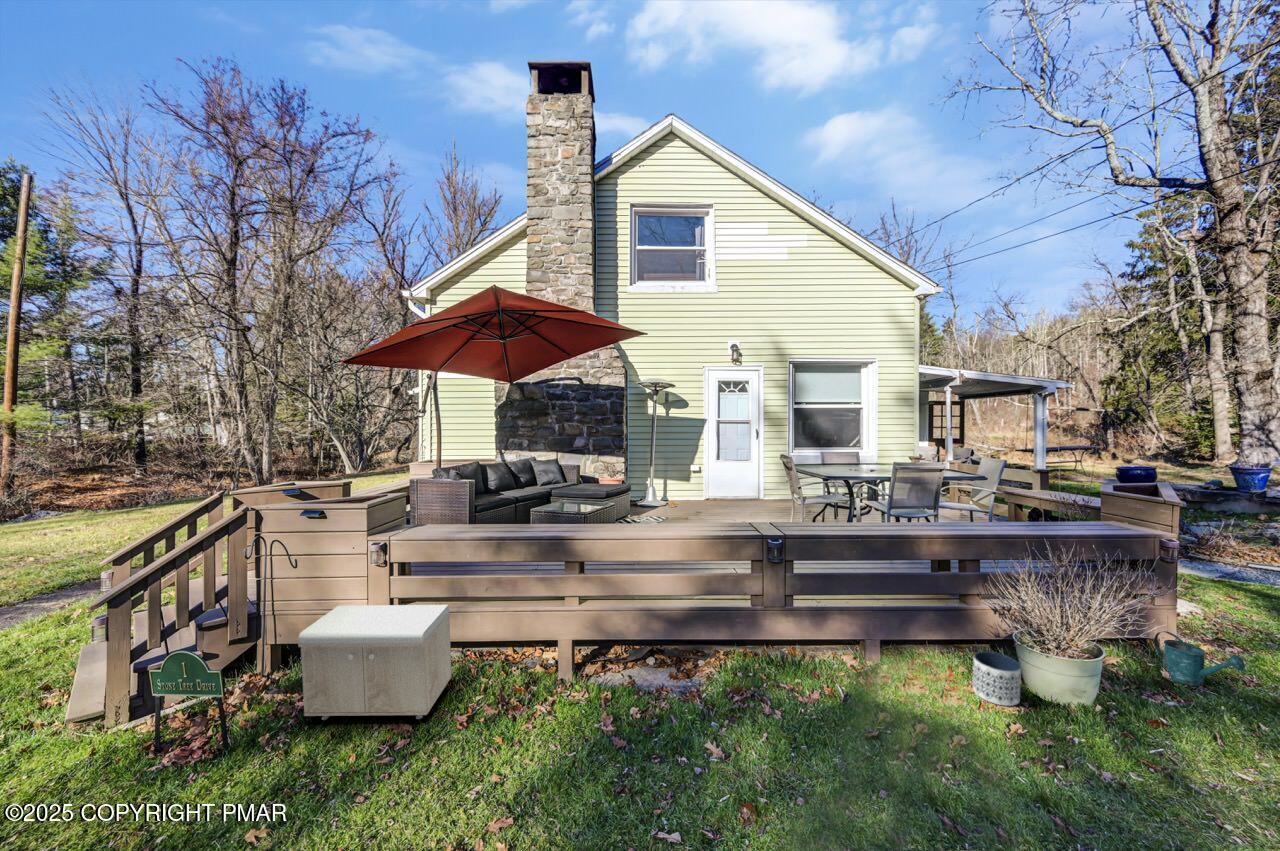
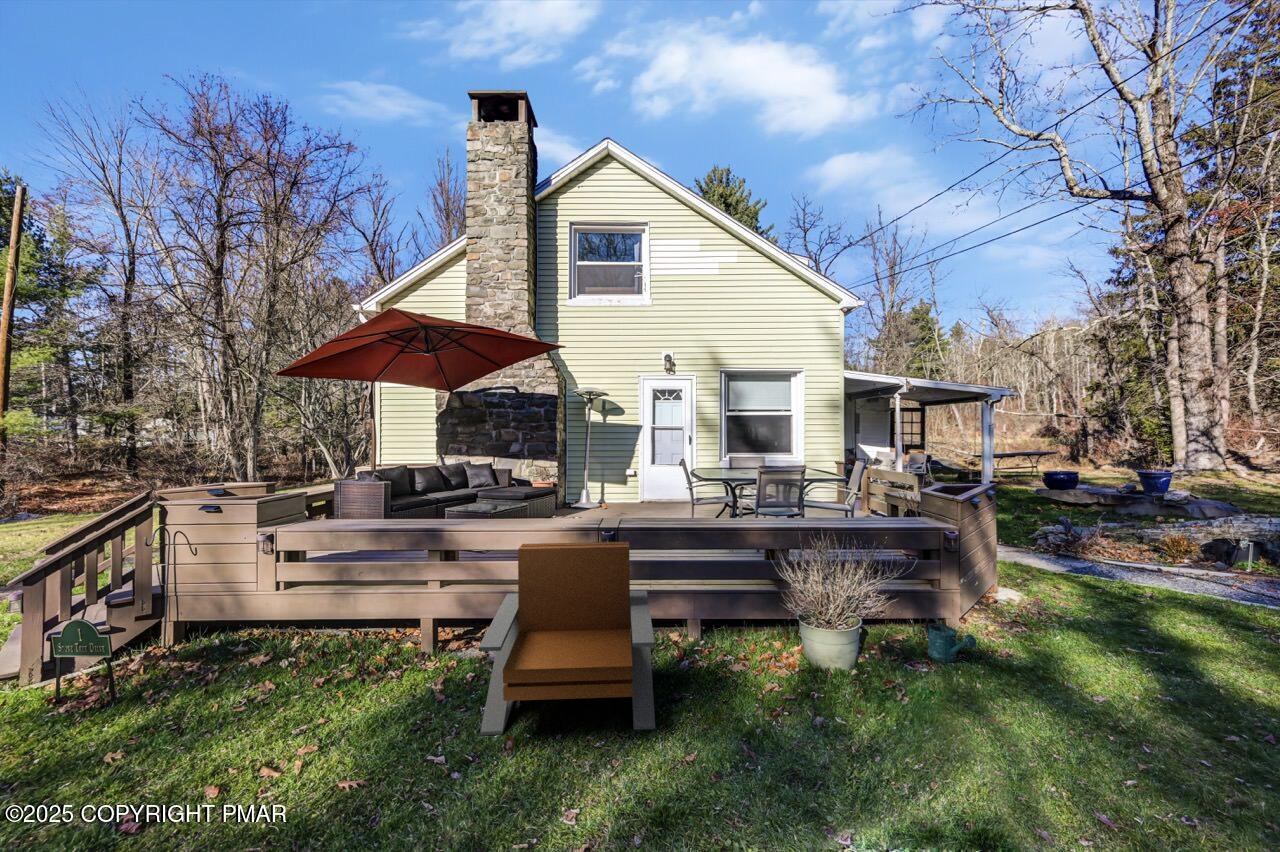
lounge chair: none [686,549,930,799] -> present [478,542,655,735]
storage bench: present [298,605,451,720] -> none [180,587,319,680]
planter: present [973,651,1021,706] -> none [752,631,786,675]

